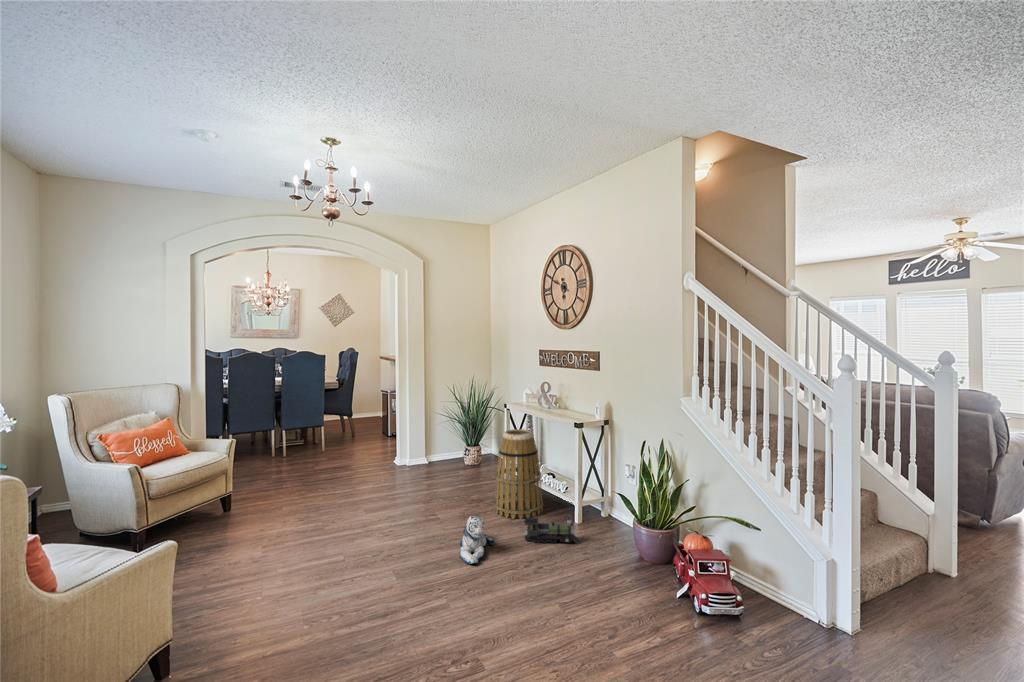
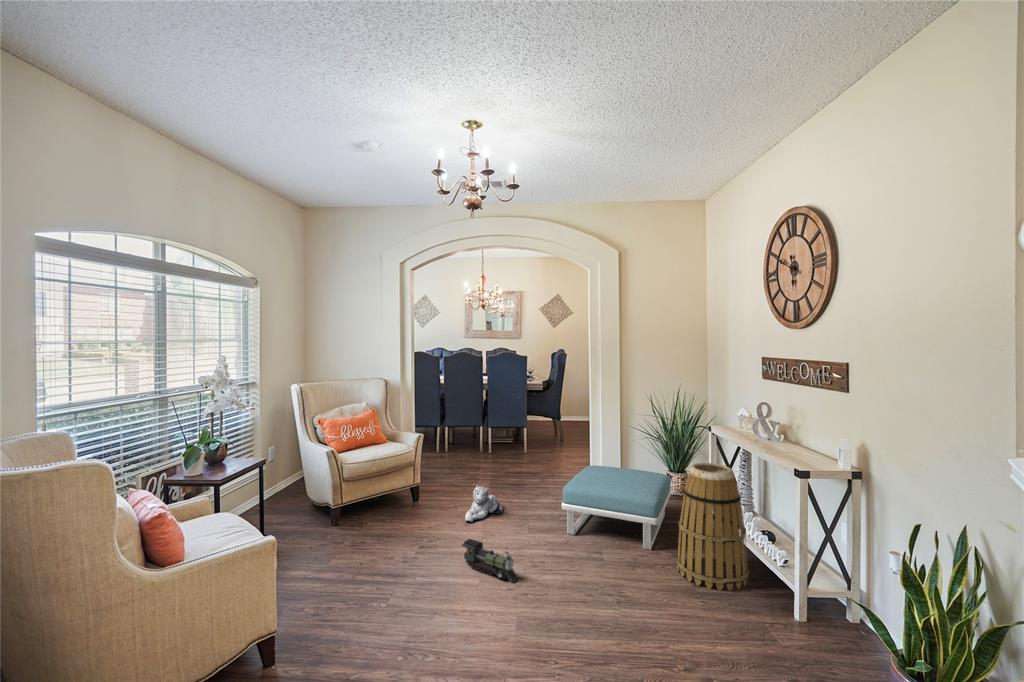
footstool: none [396,447,478,508] -> present [561,465,671,550]
plush toy: present [460,516,494,564] -> present [465,485,503,522]
toy train: present [524,518,579,543] -> present [462,539,519,583]

